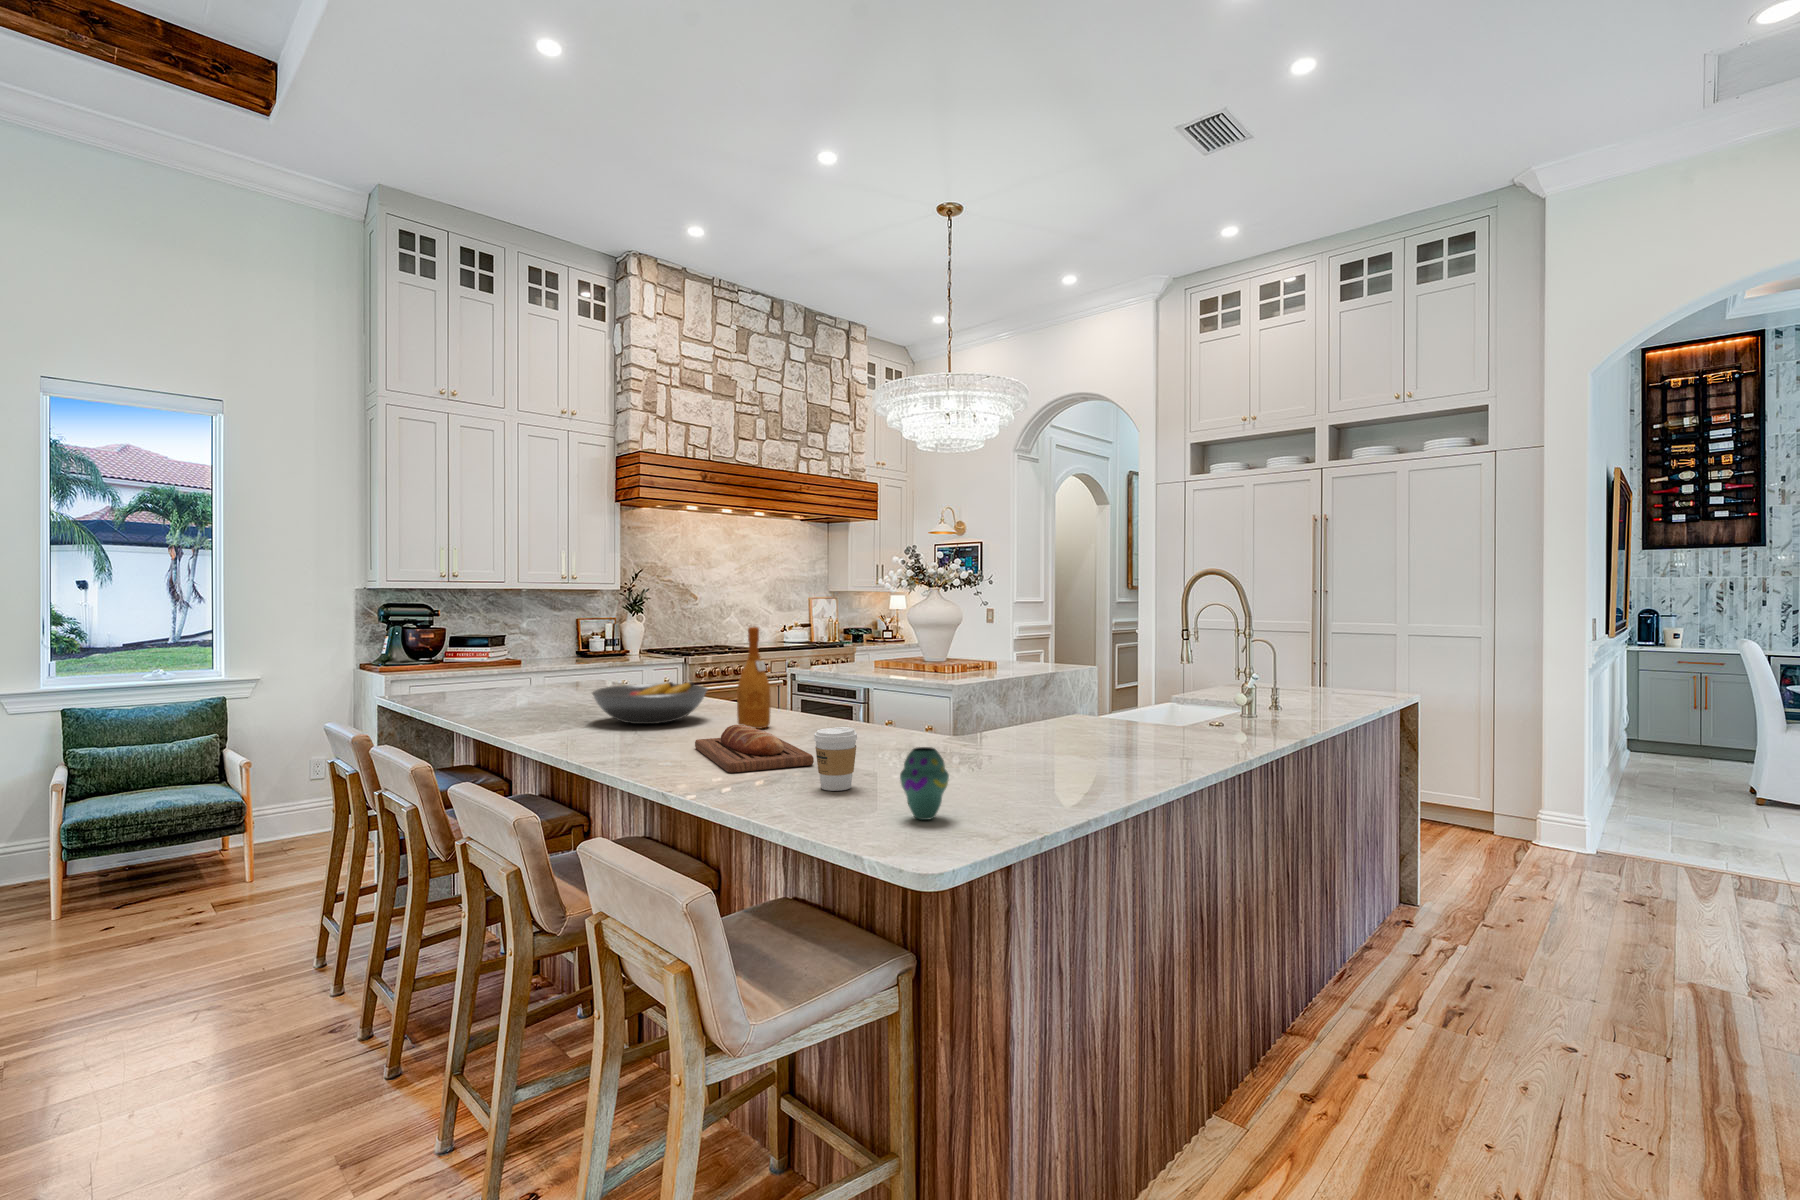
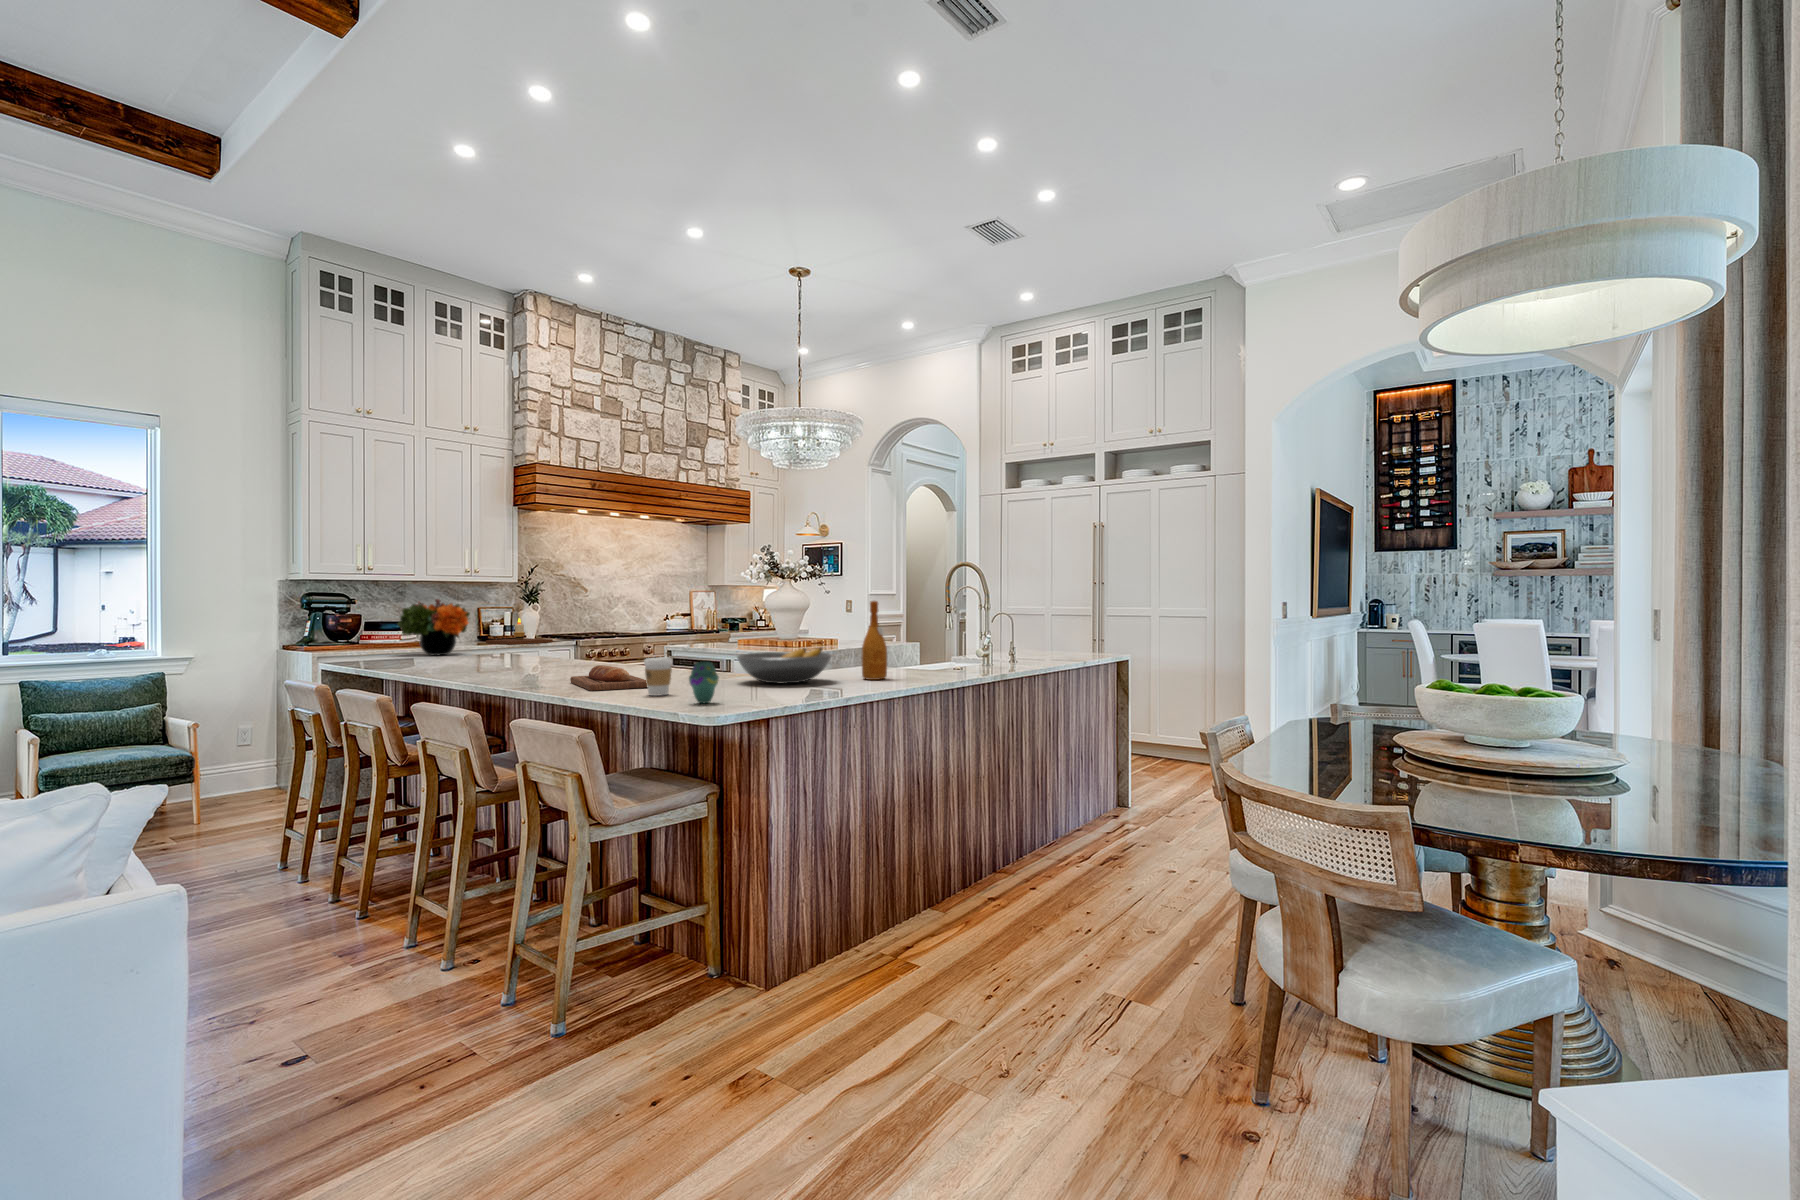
flower arrangement: none [479,614,566,683] -> present [398,599,470,656]
wine bottle: present [737,627,771,729] -> present [862,601,887,680]
candle: none [584,632,658,663] -> present [486,618,553,644]
fruit bowl: present [592,682,707,724] -> present [737,648,831,683]

